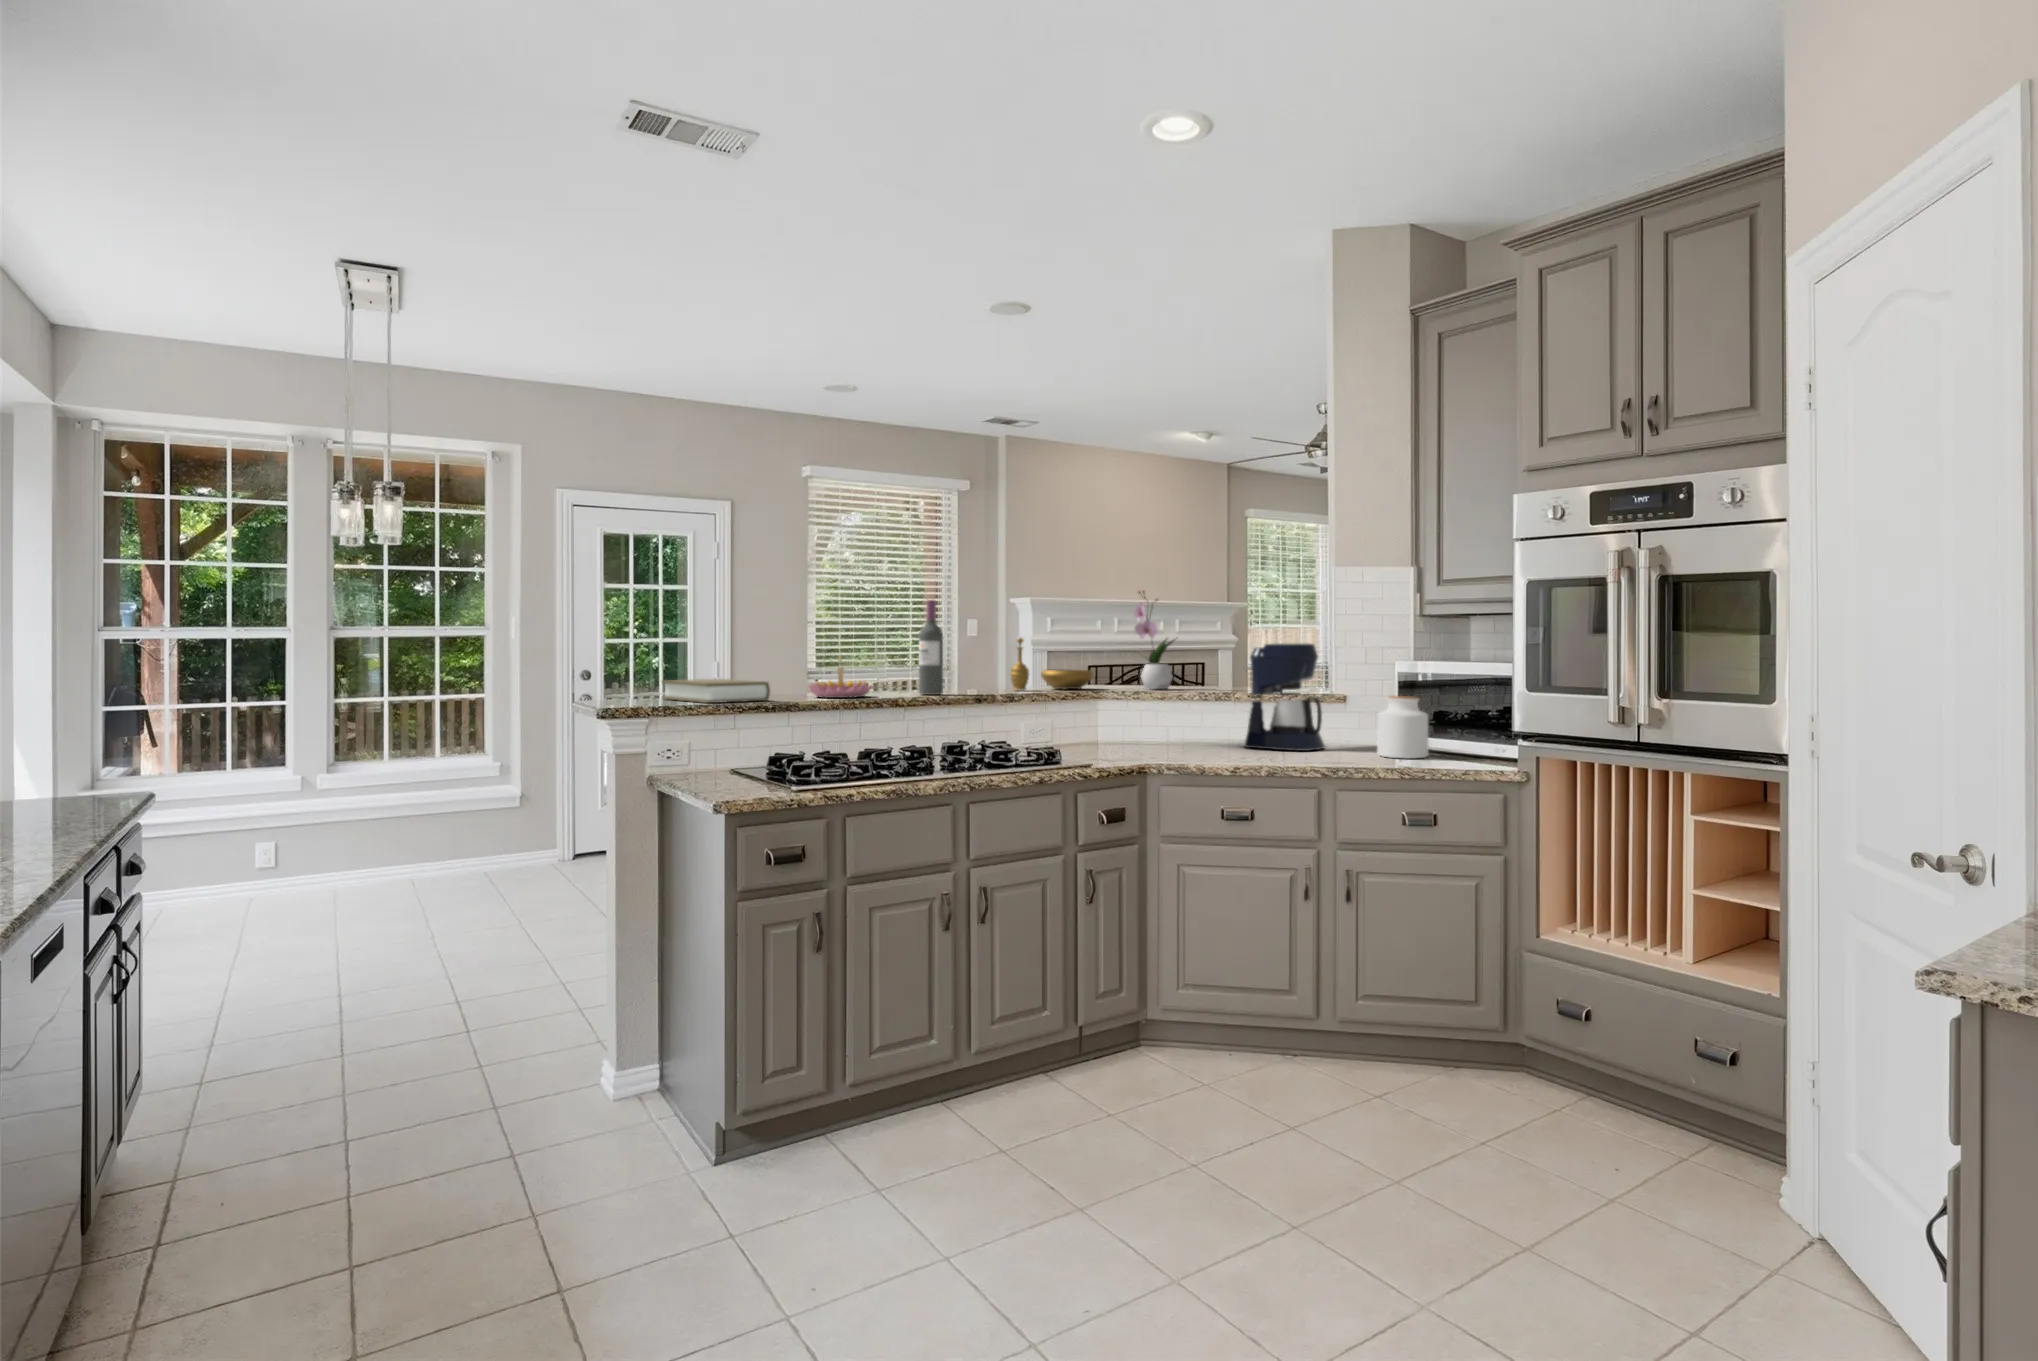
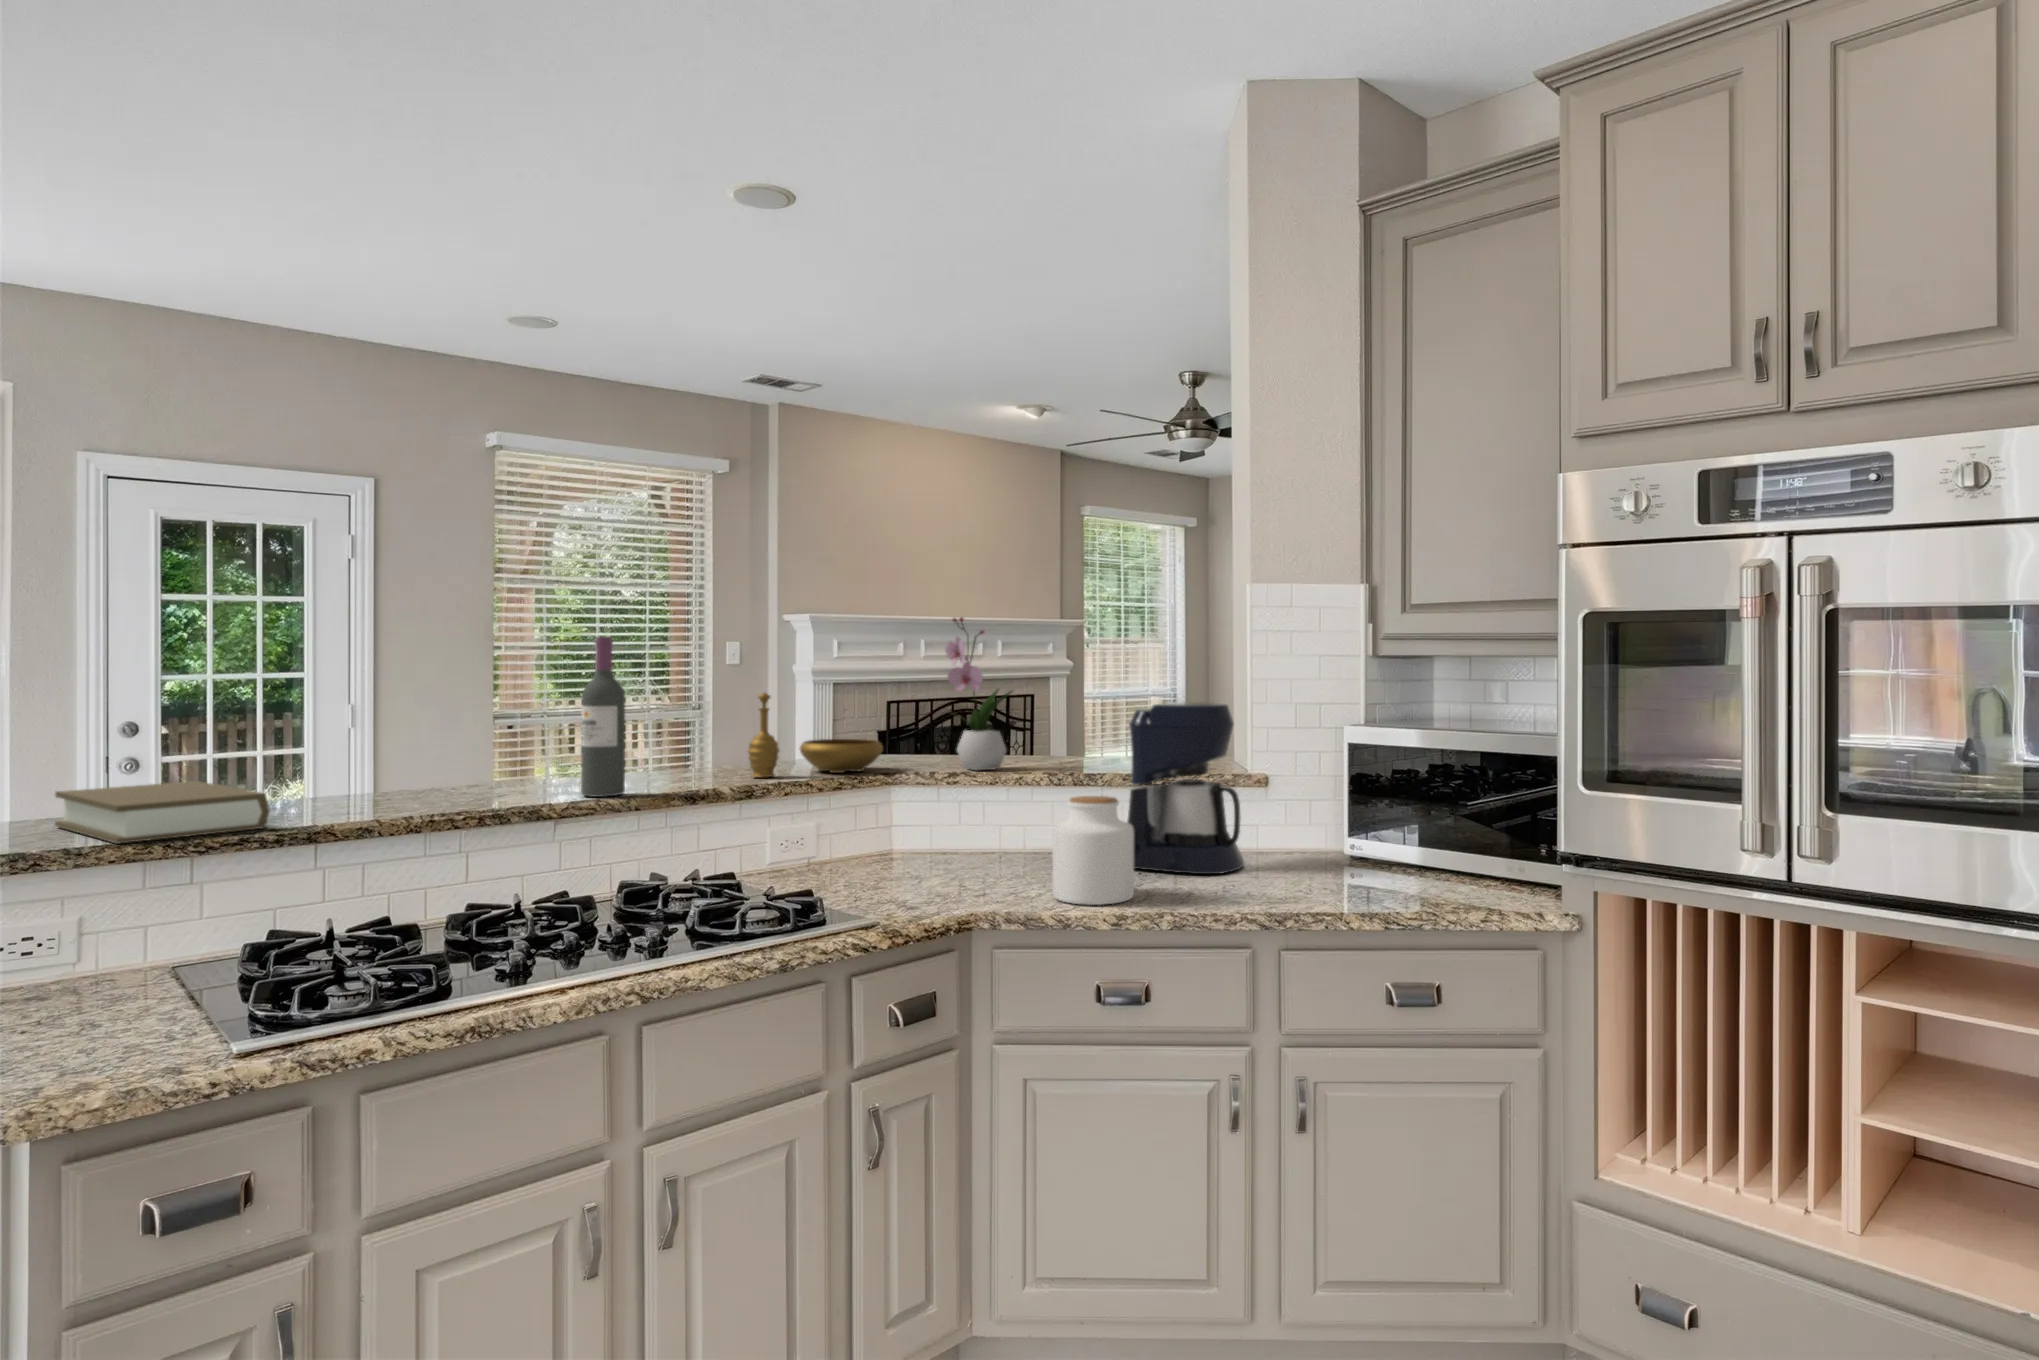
candle holder: present [809,657,872,698] -> none [363,732,492,814]
jar: present [1377,696,1428,758] -> present [1052,796,1134,905]

